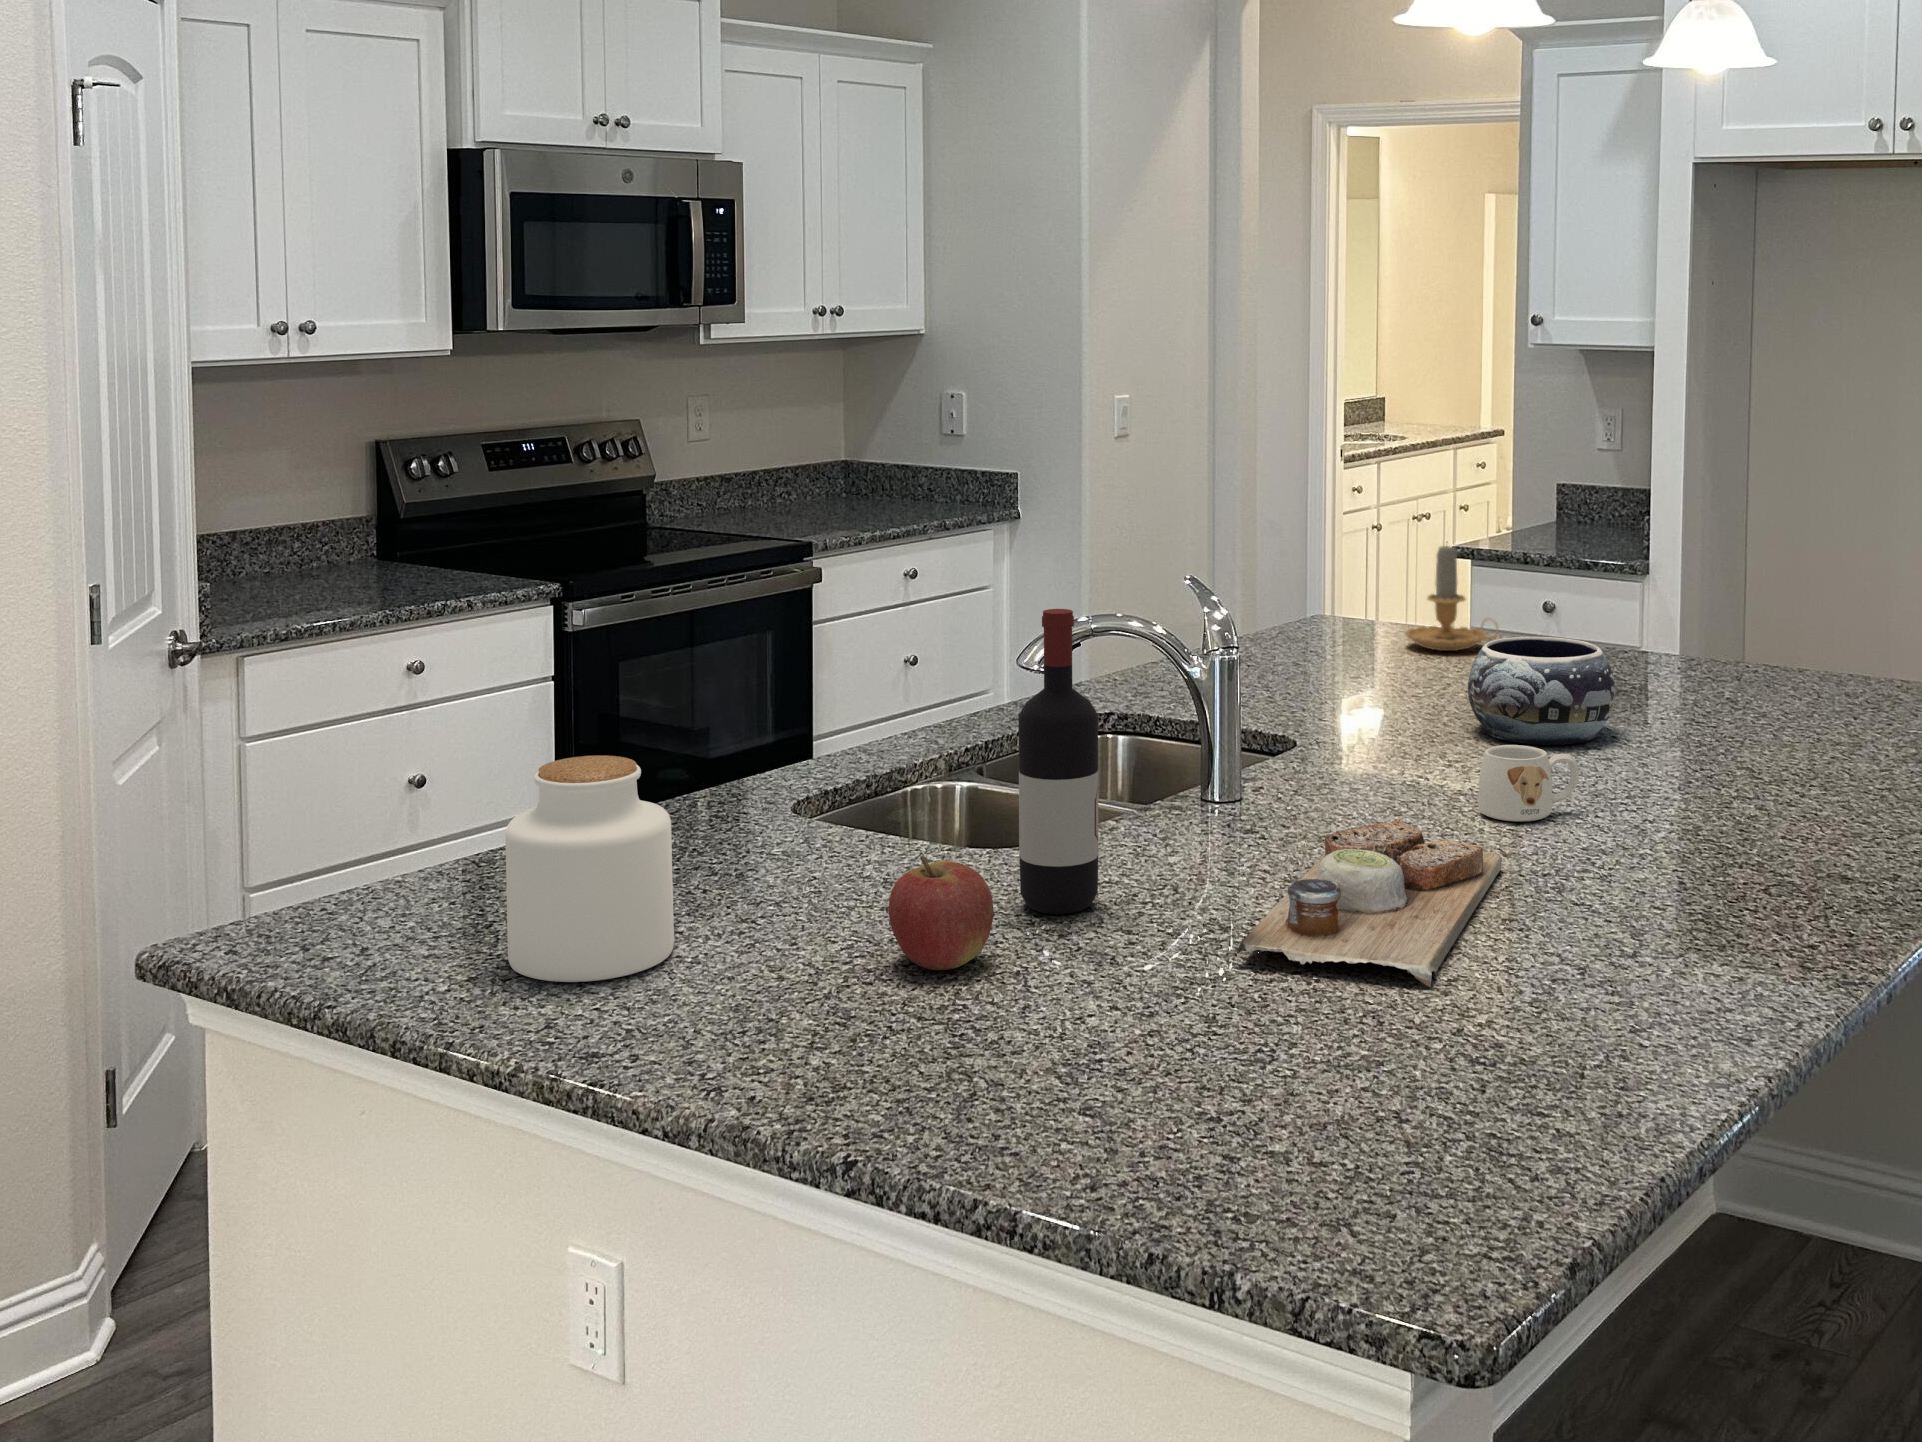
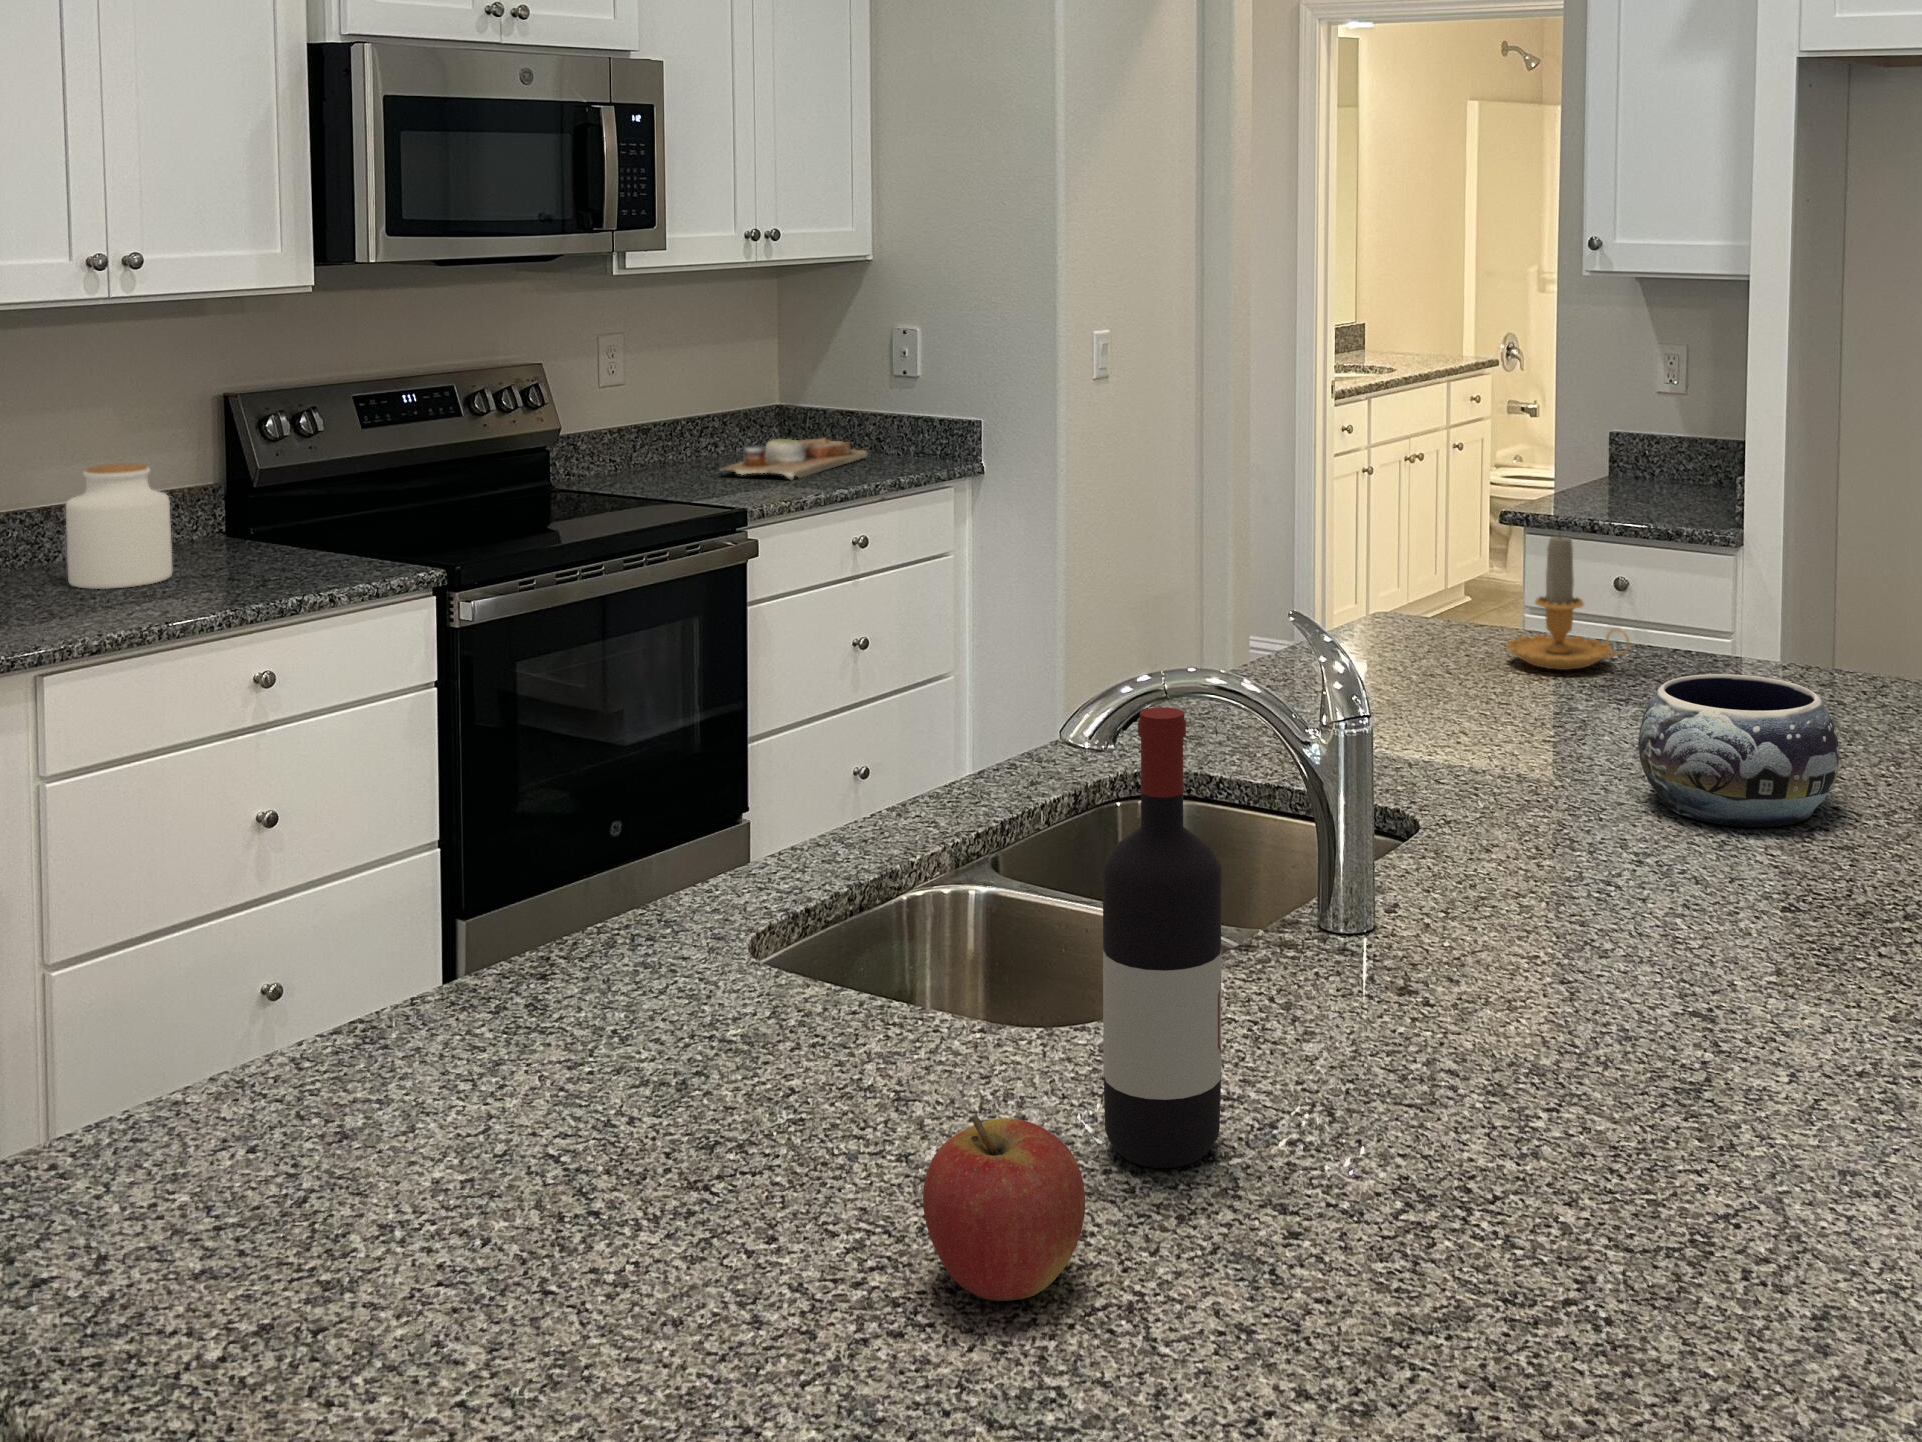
mug: present [1478,745,1579,822] -> none [1710,855,1849,969]
jar: present [506,756,674,982] -> present [66,463,172,589]
cutting board: present [1237,819,1502,987] -> present [718,438,868,480]

